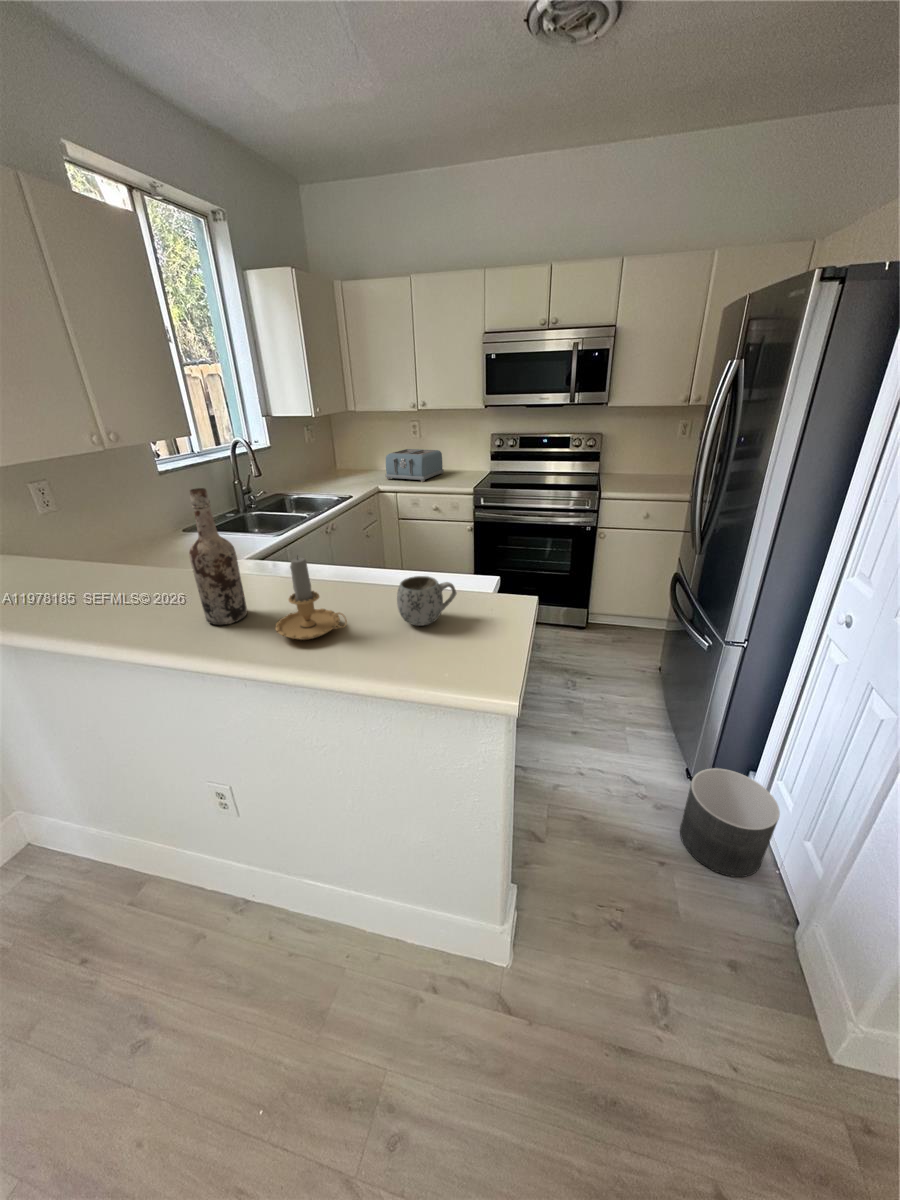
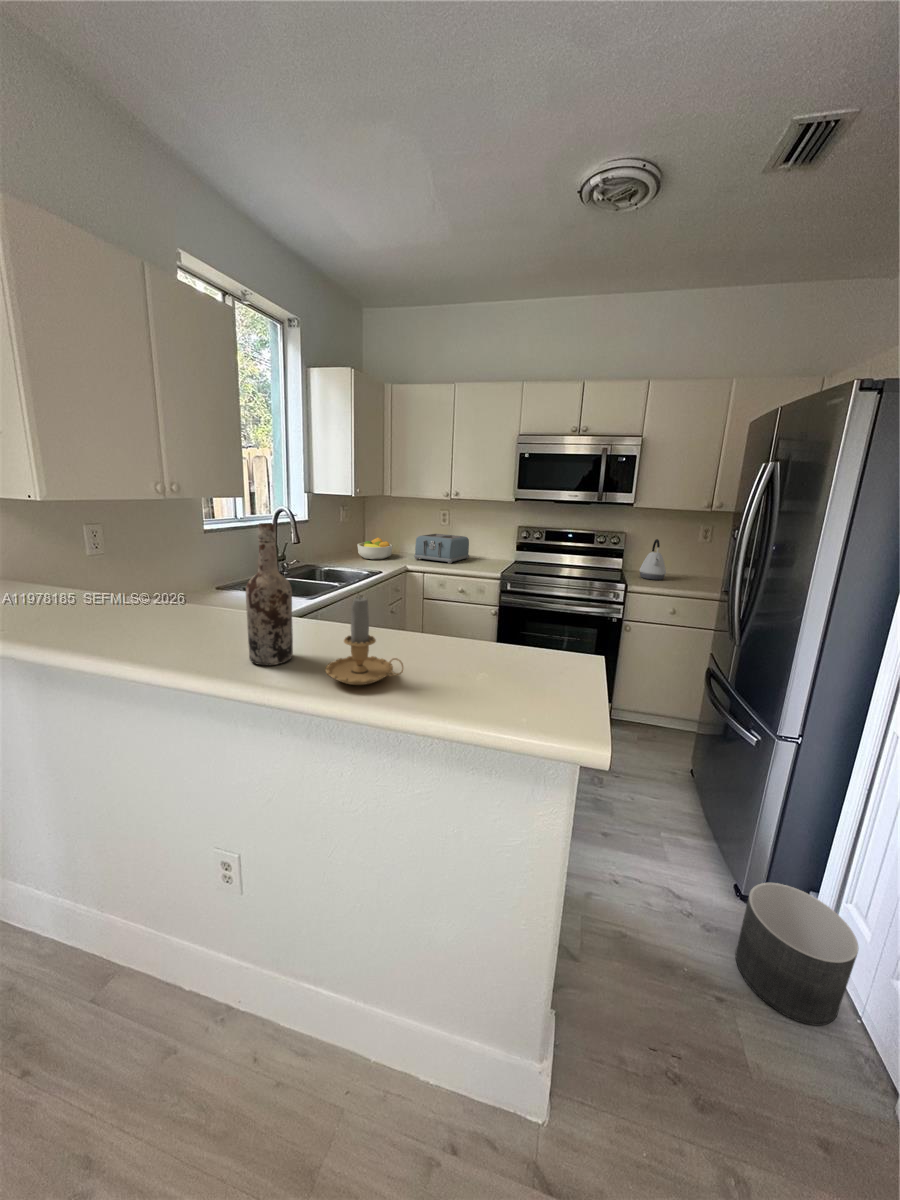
kettle: none [617,441,644,484] -> present [639,539,666,580]
fruit bowl: none [325,458,362,483] -> present [357,538,392,560]
mug: present [397,576,457,626] -> none [455,629,517,681]

